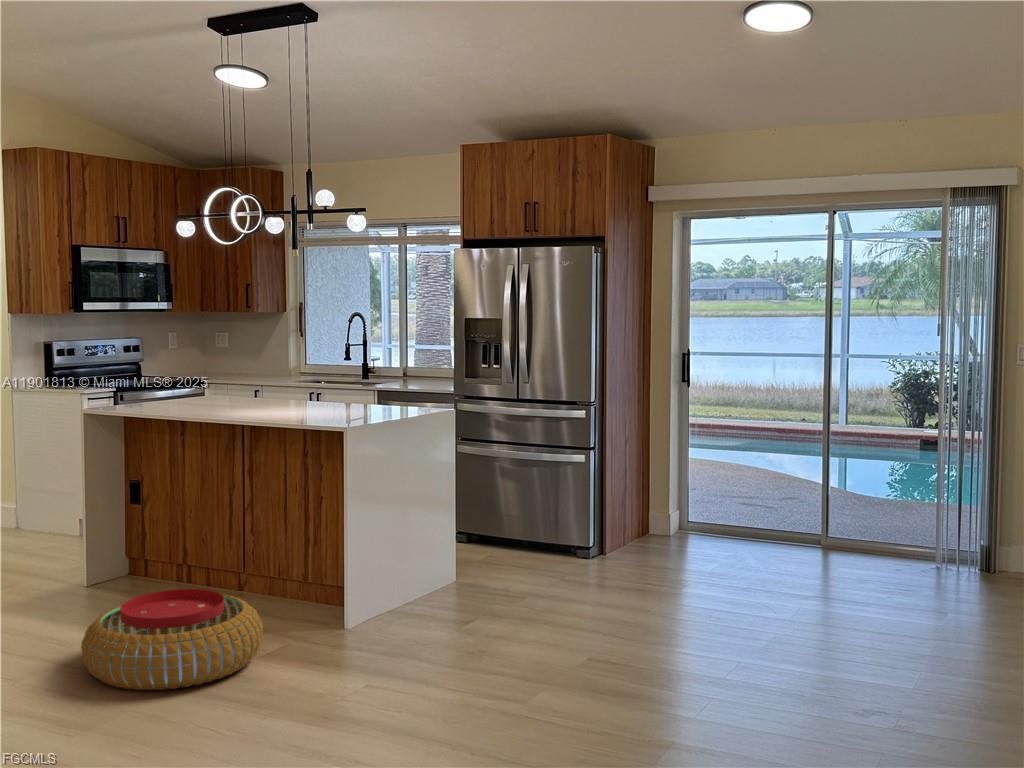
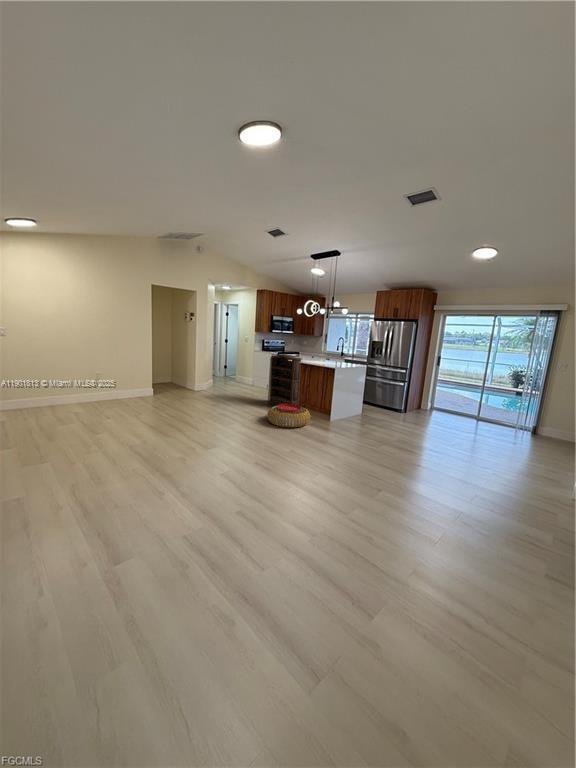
bookshelf: none [80,393,218,609] -> present [269,355,302,406]

